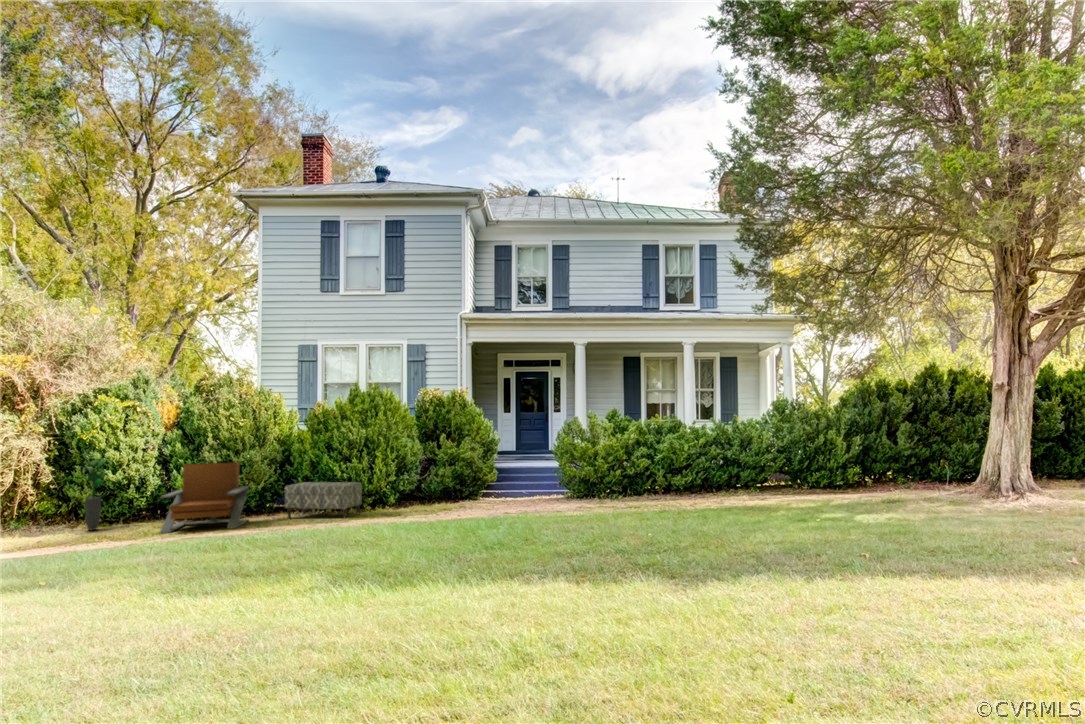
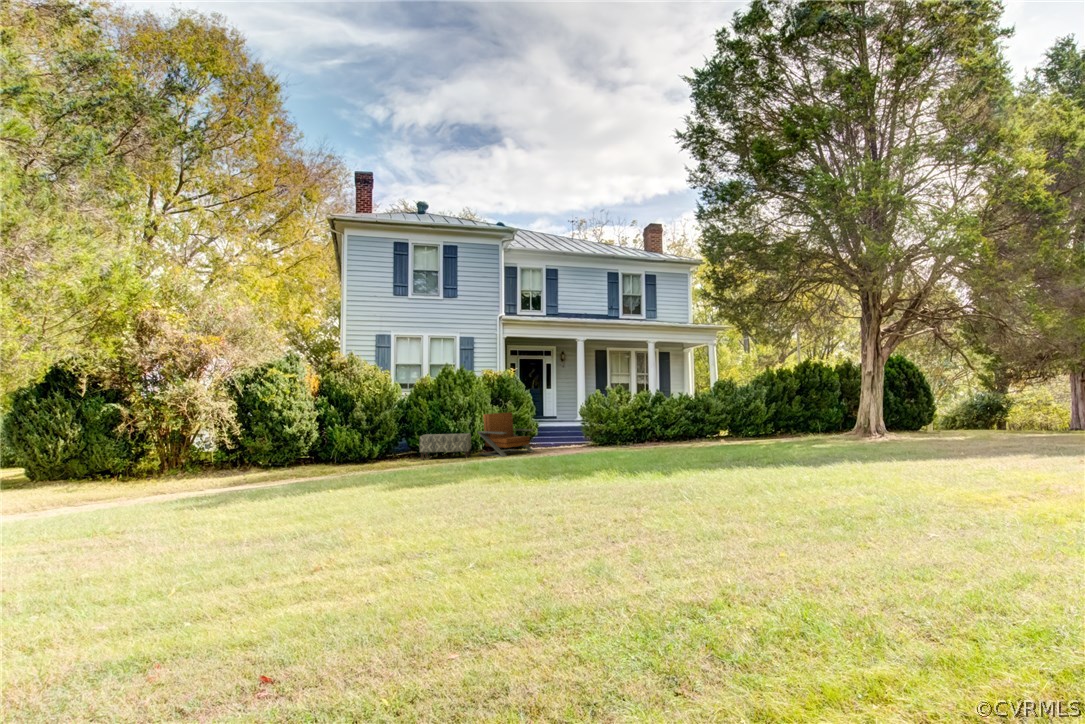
potted plant: present [85,460,104,530] -> none [263,418,289,472]
lounge chair: present [160,462,249,534] -> present [477,412,534,457]

